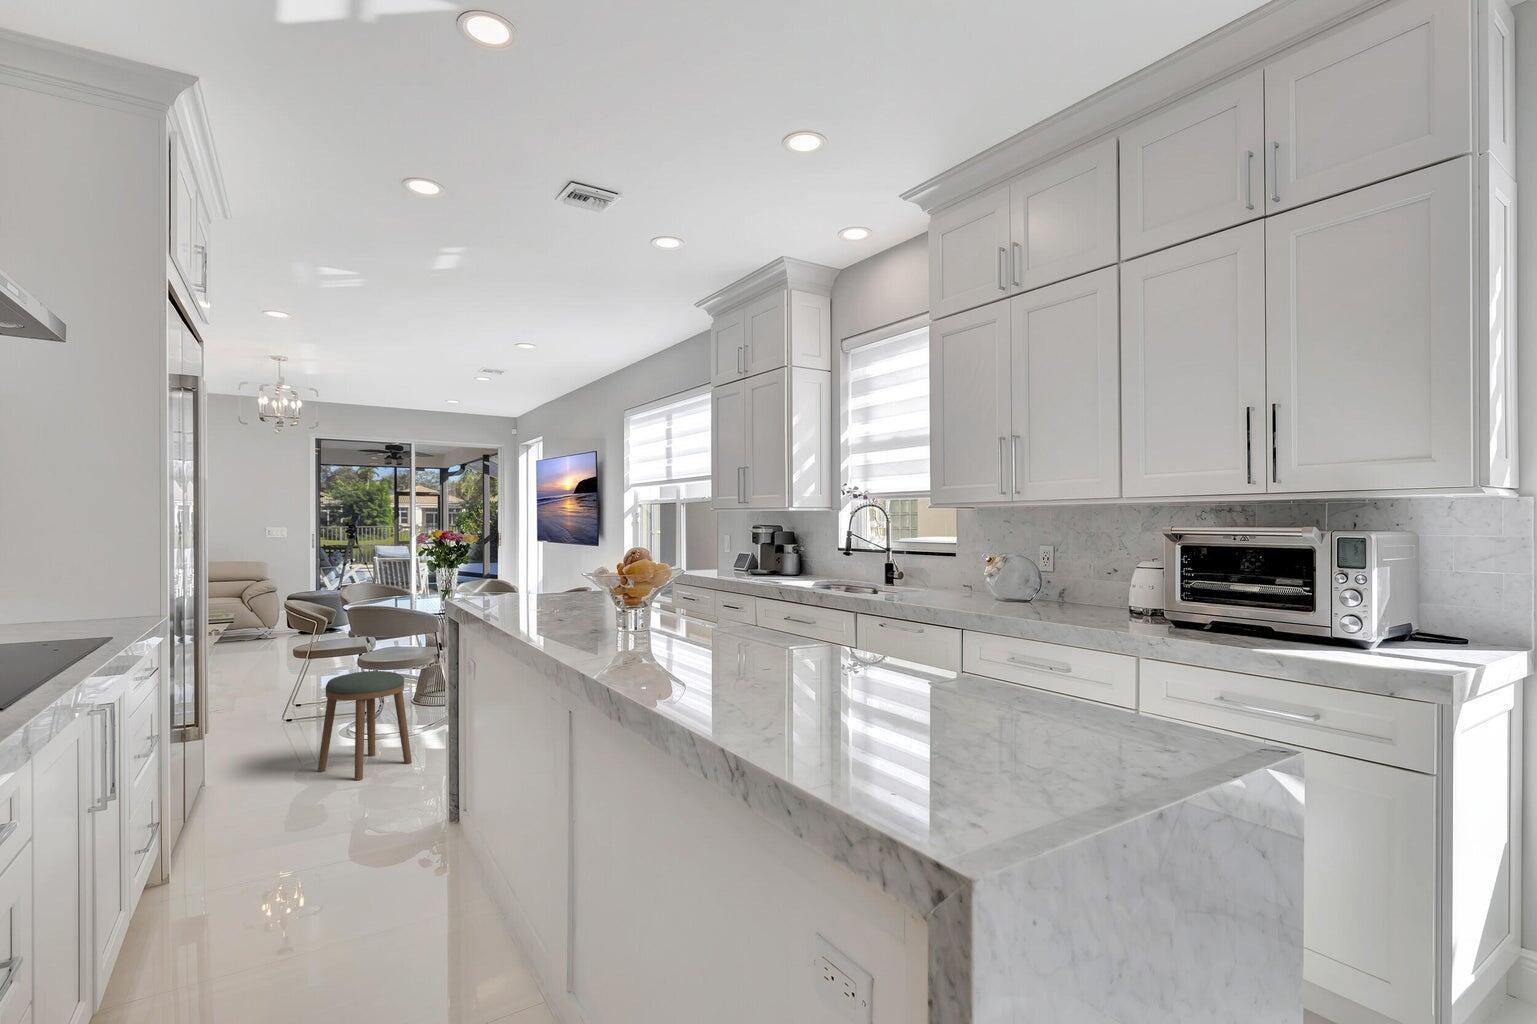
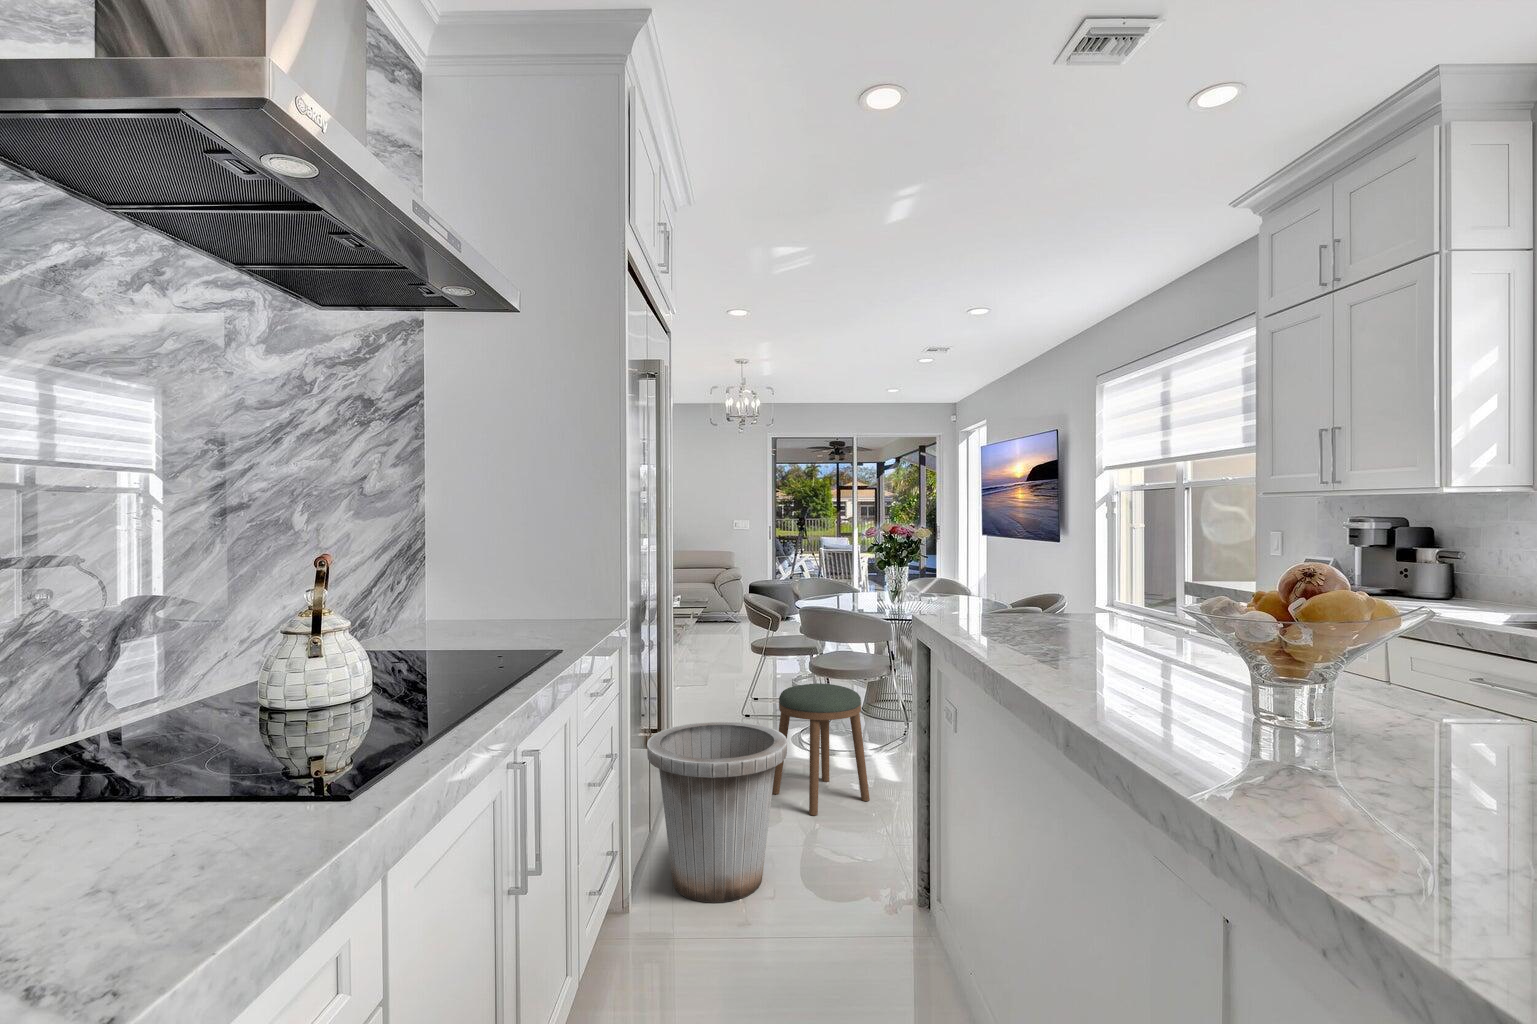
trash can: none [193,704,333,851] -> present [647,722,787,903]

